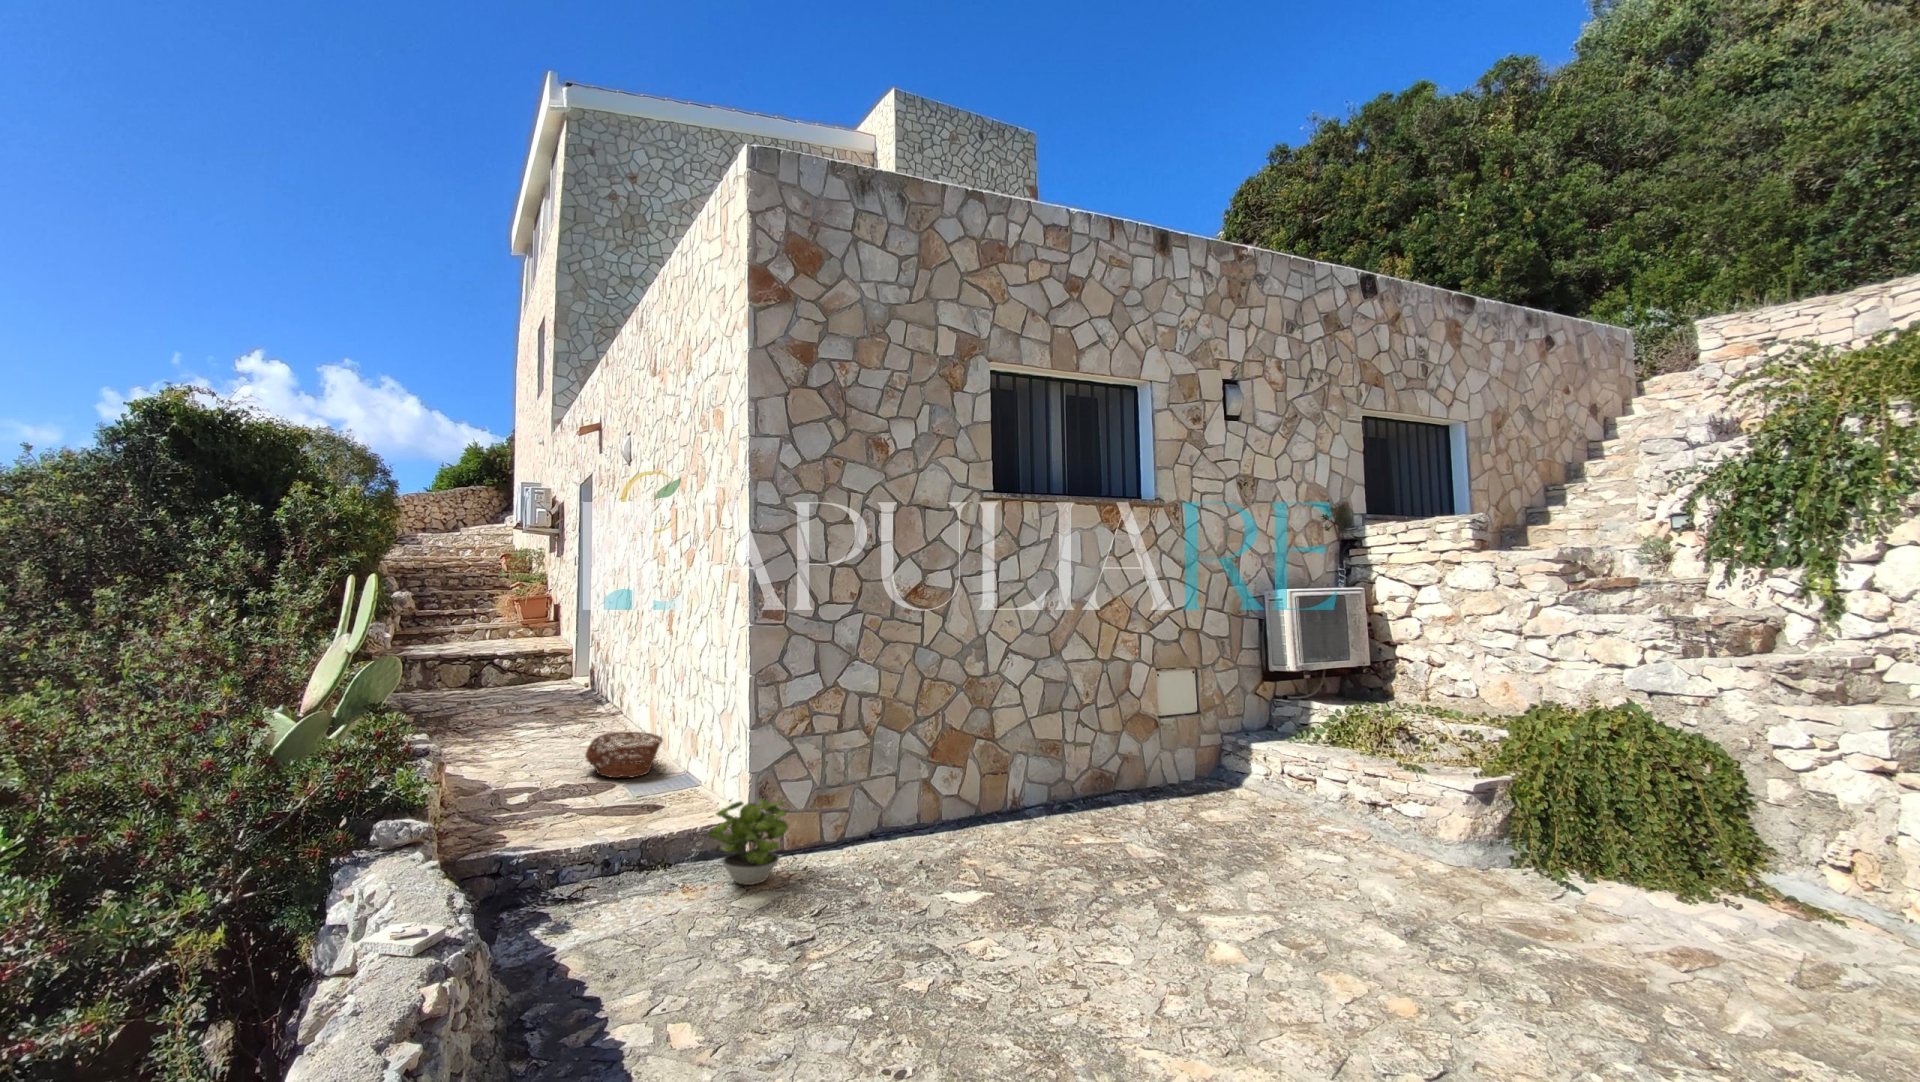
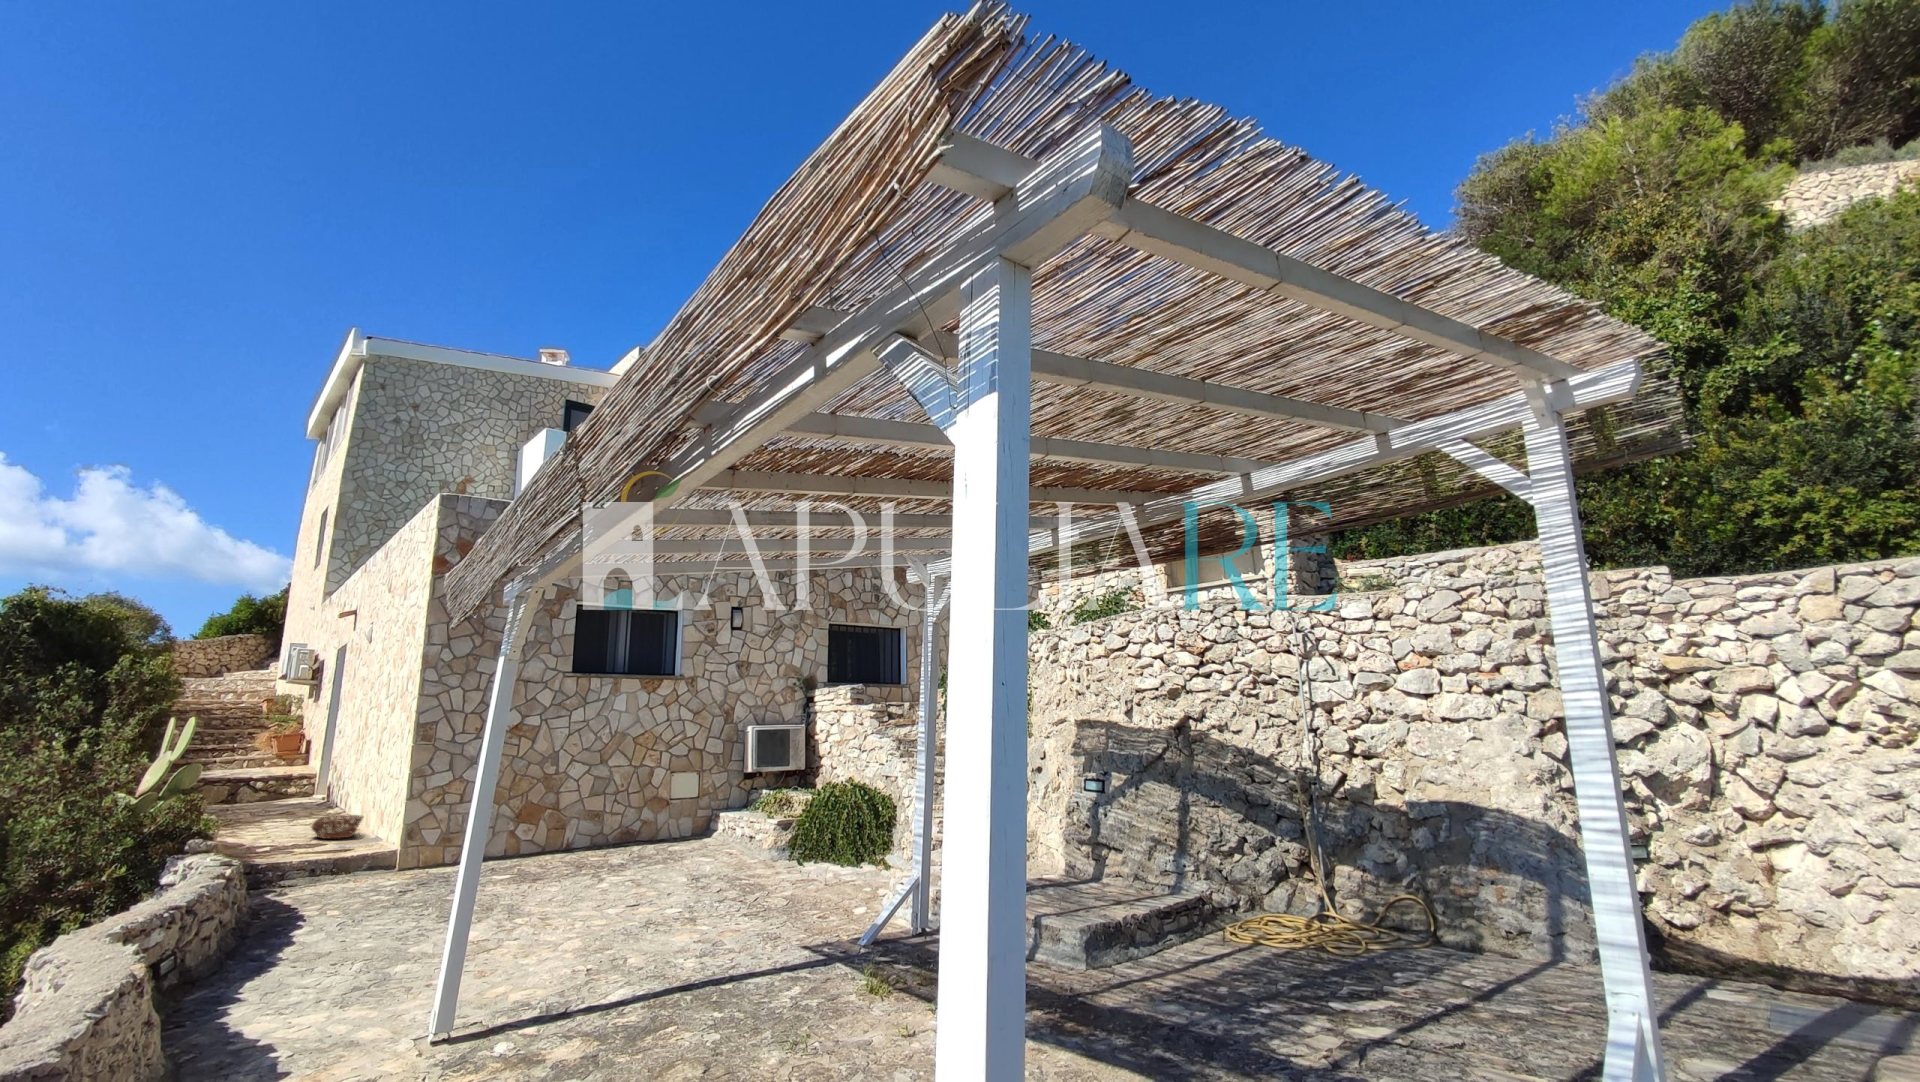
potted plant: present [707,799,788,885] -> none [371,832,419,877]

